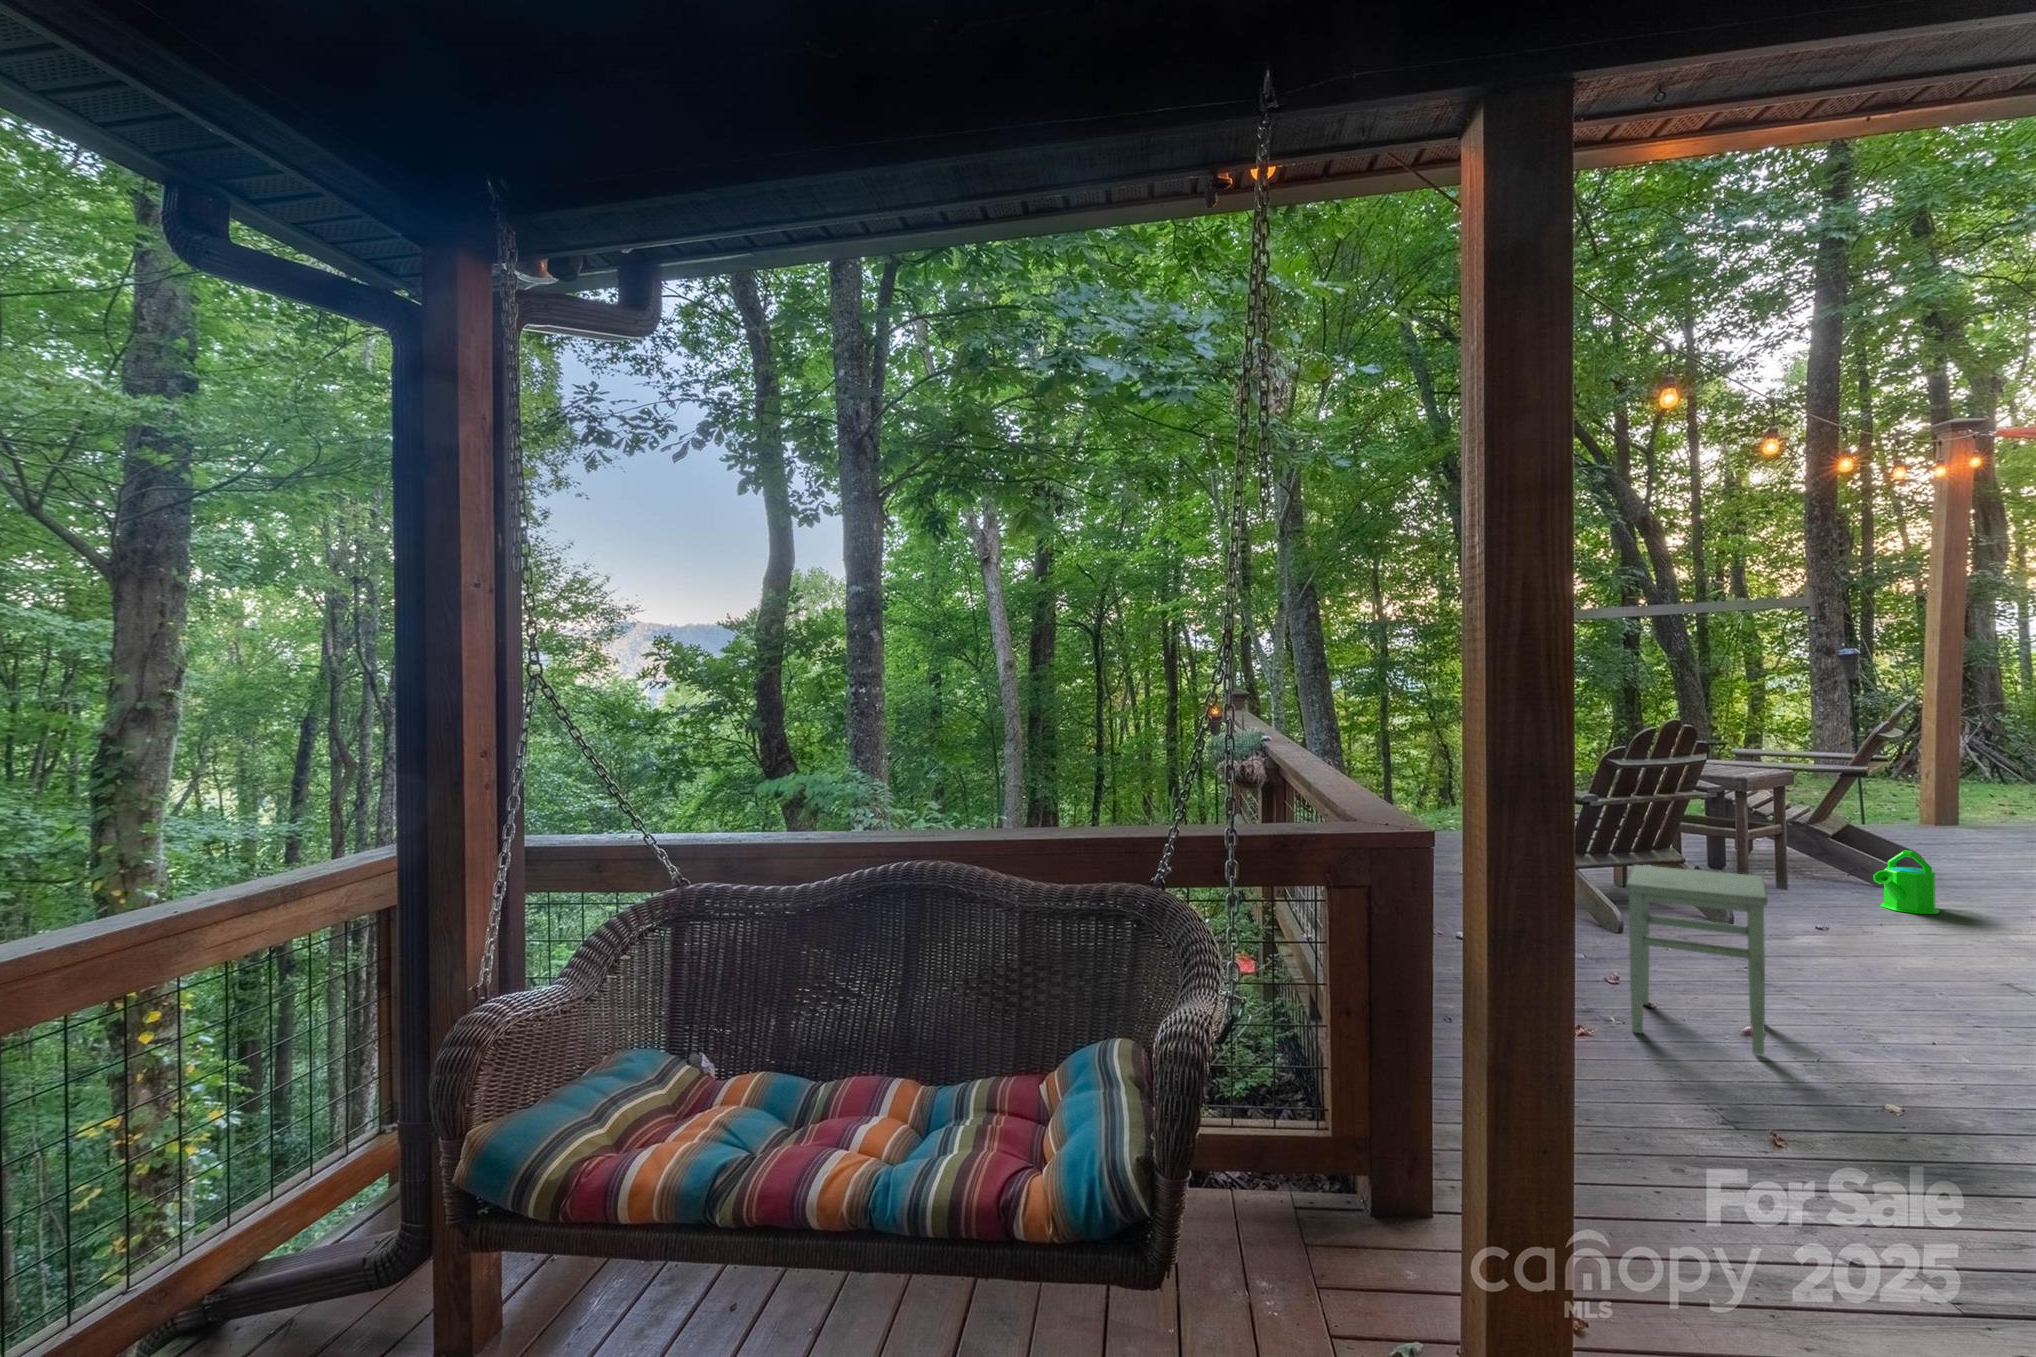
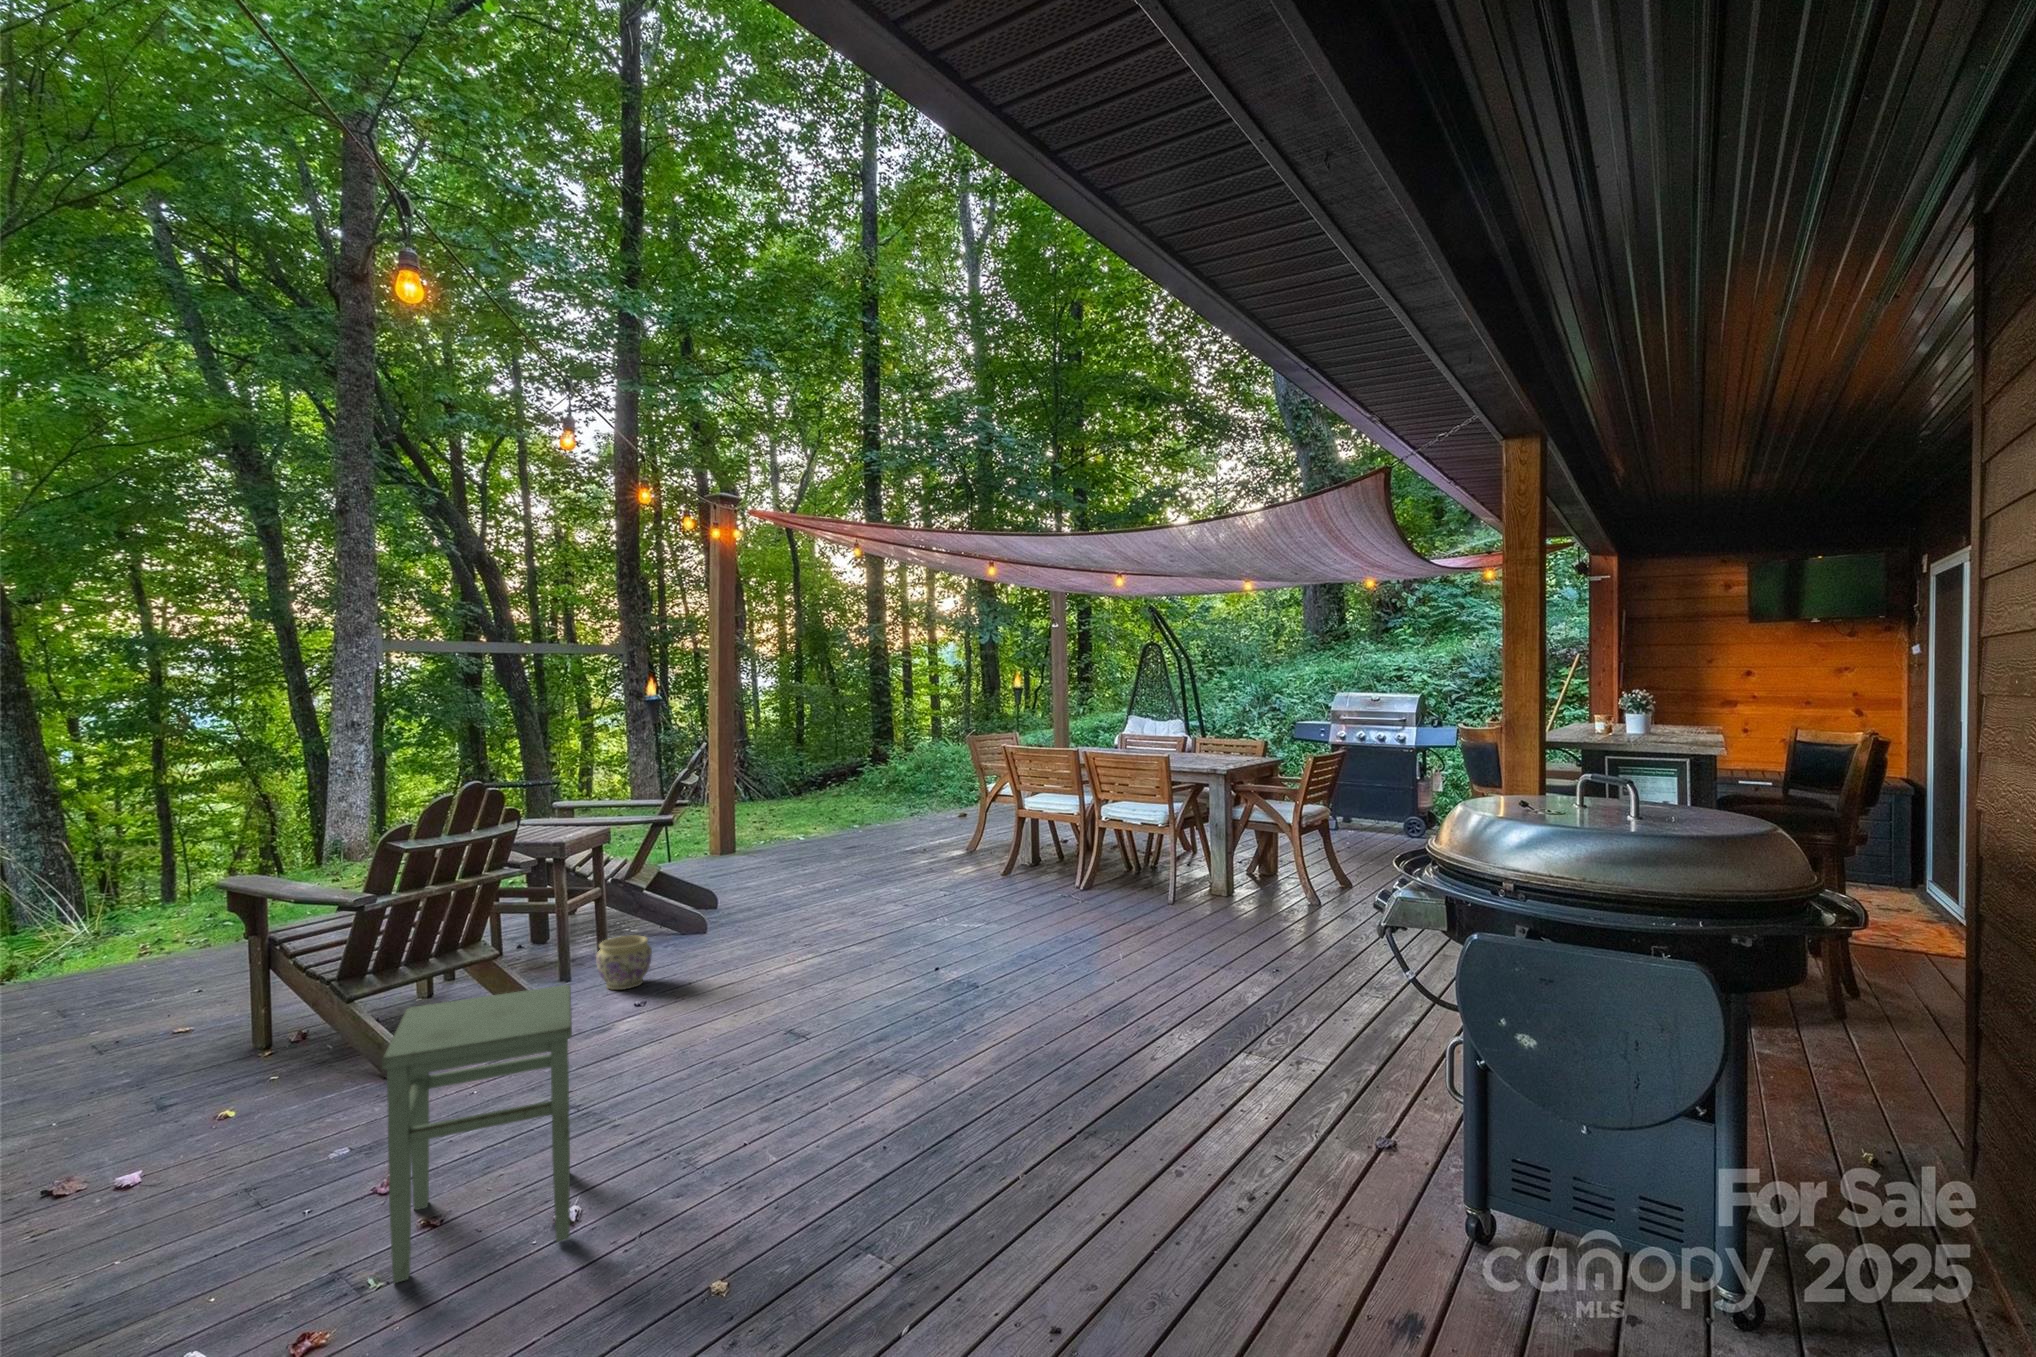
watering can: present [1873,850,1940,914] -> none [677,889,727,952]
planter: none [1780,875,1843,923] -> present [596,935,652,990]

